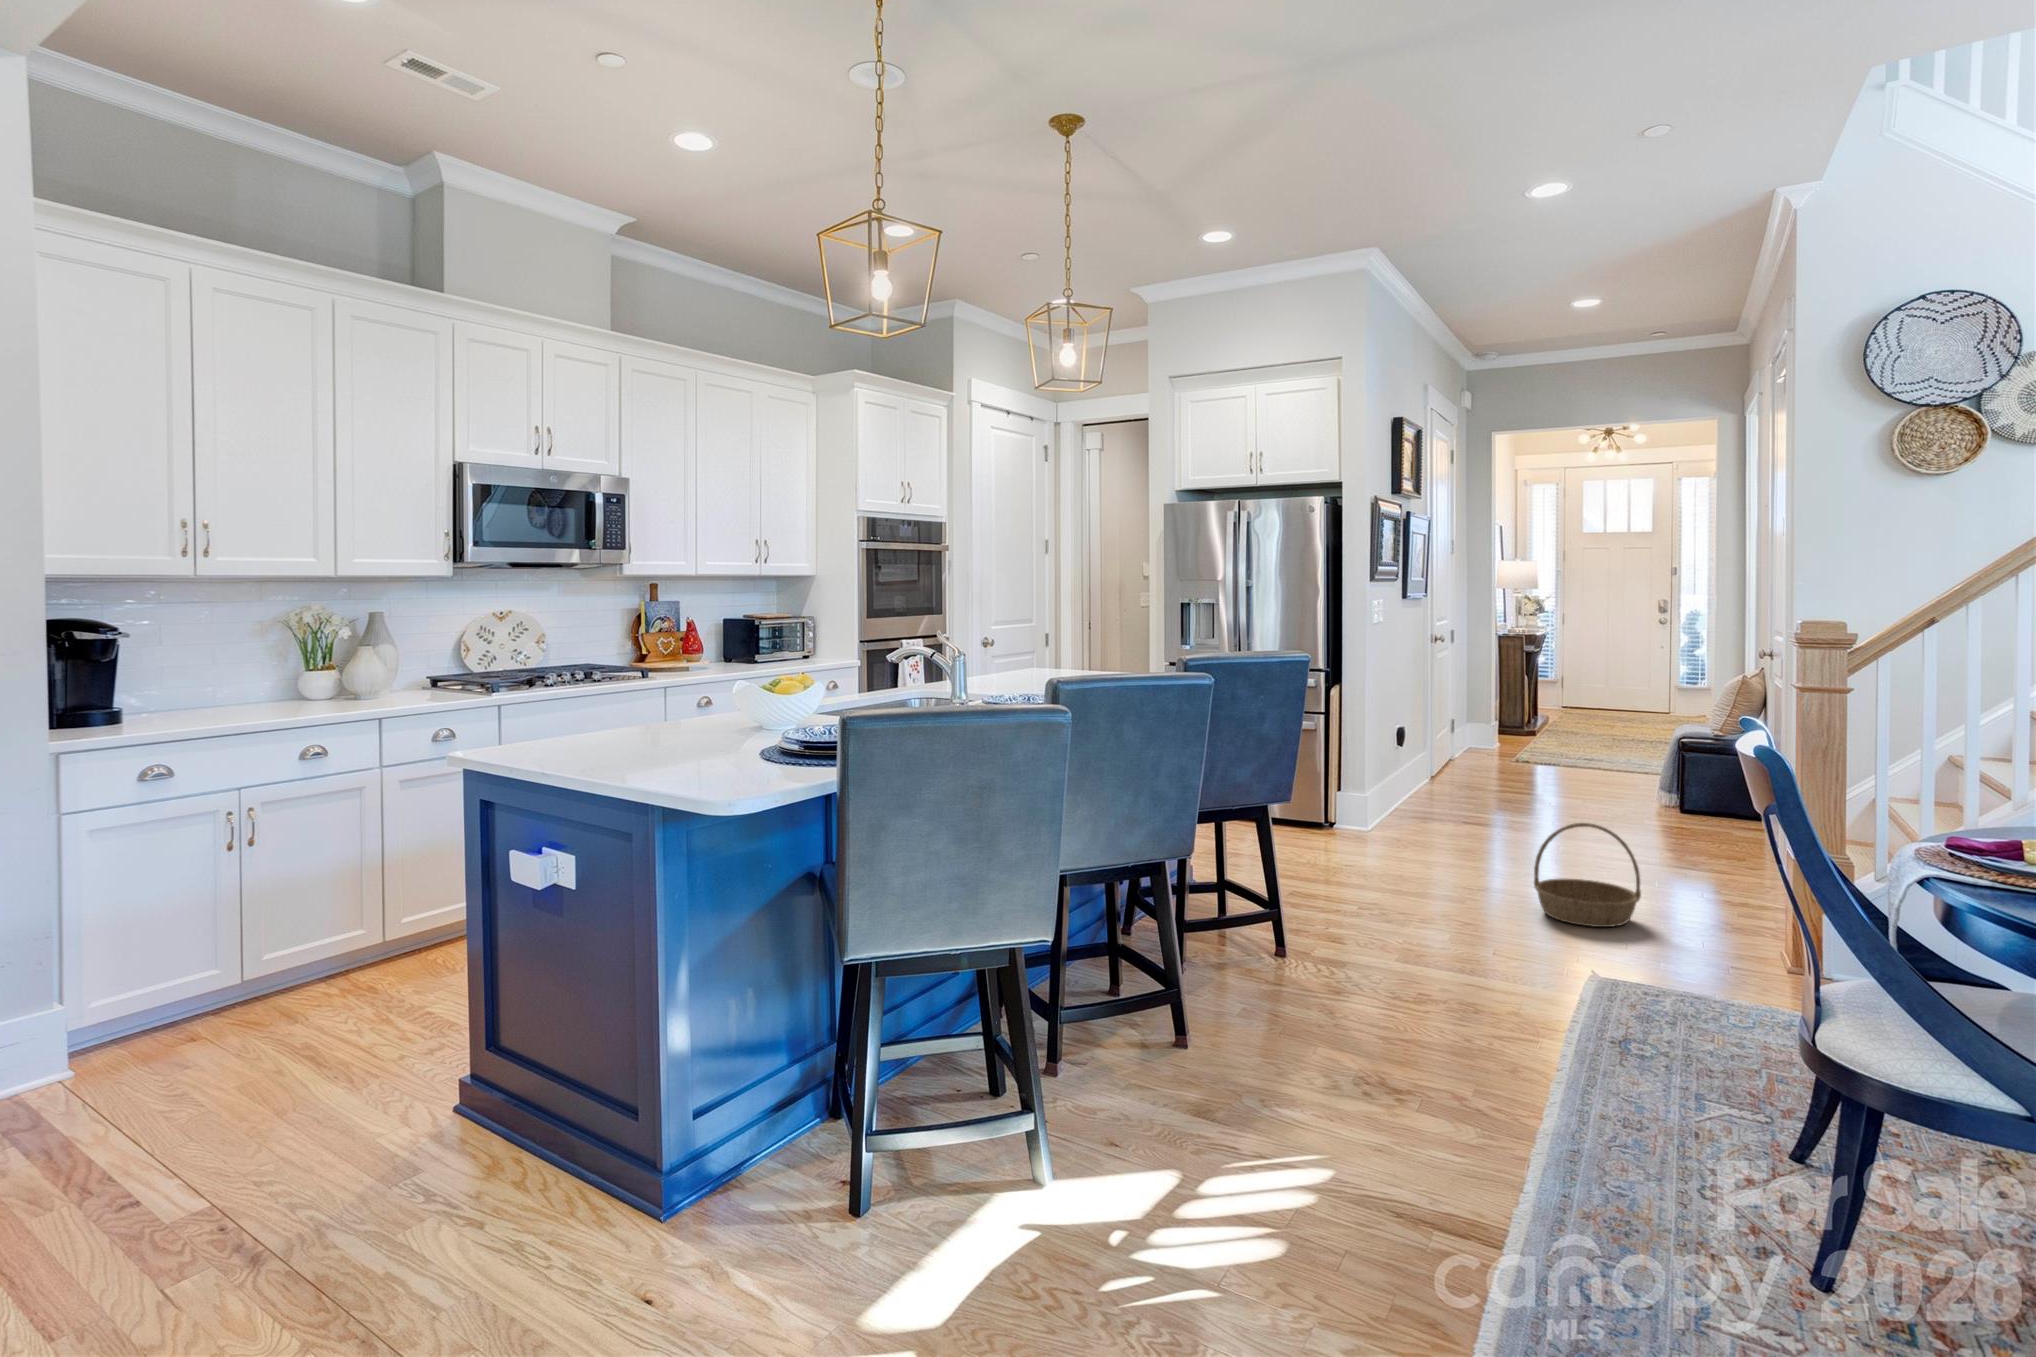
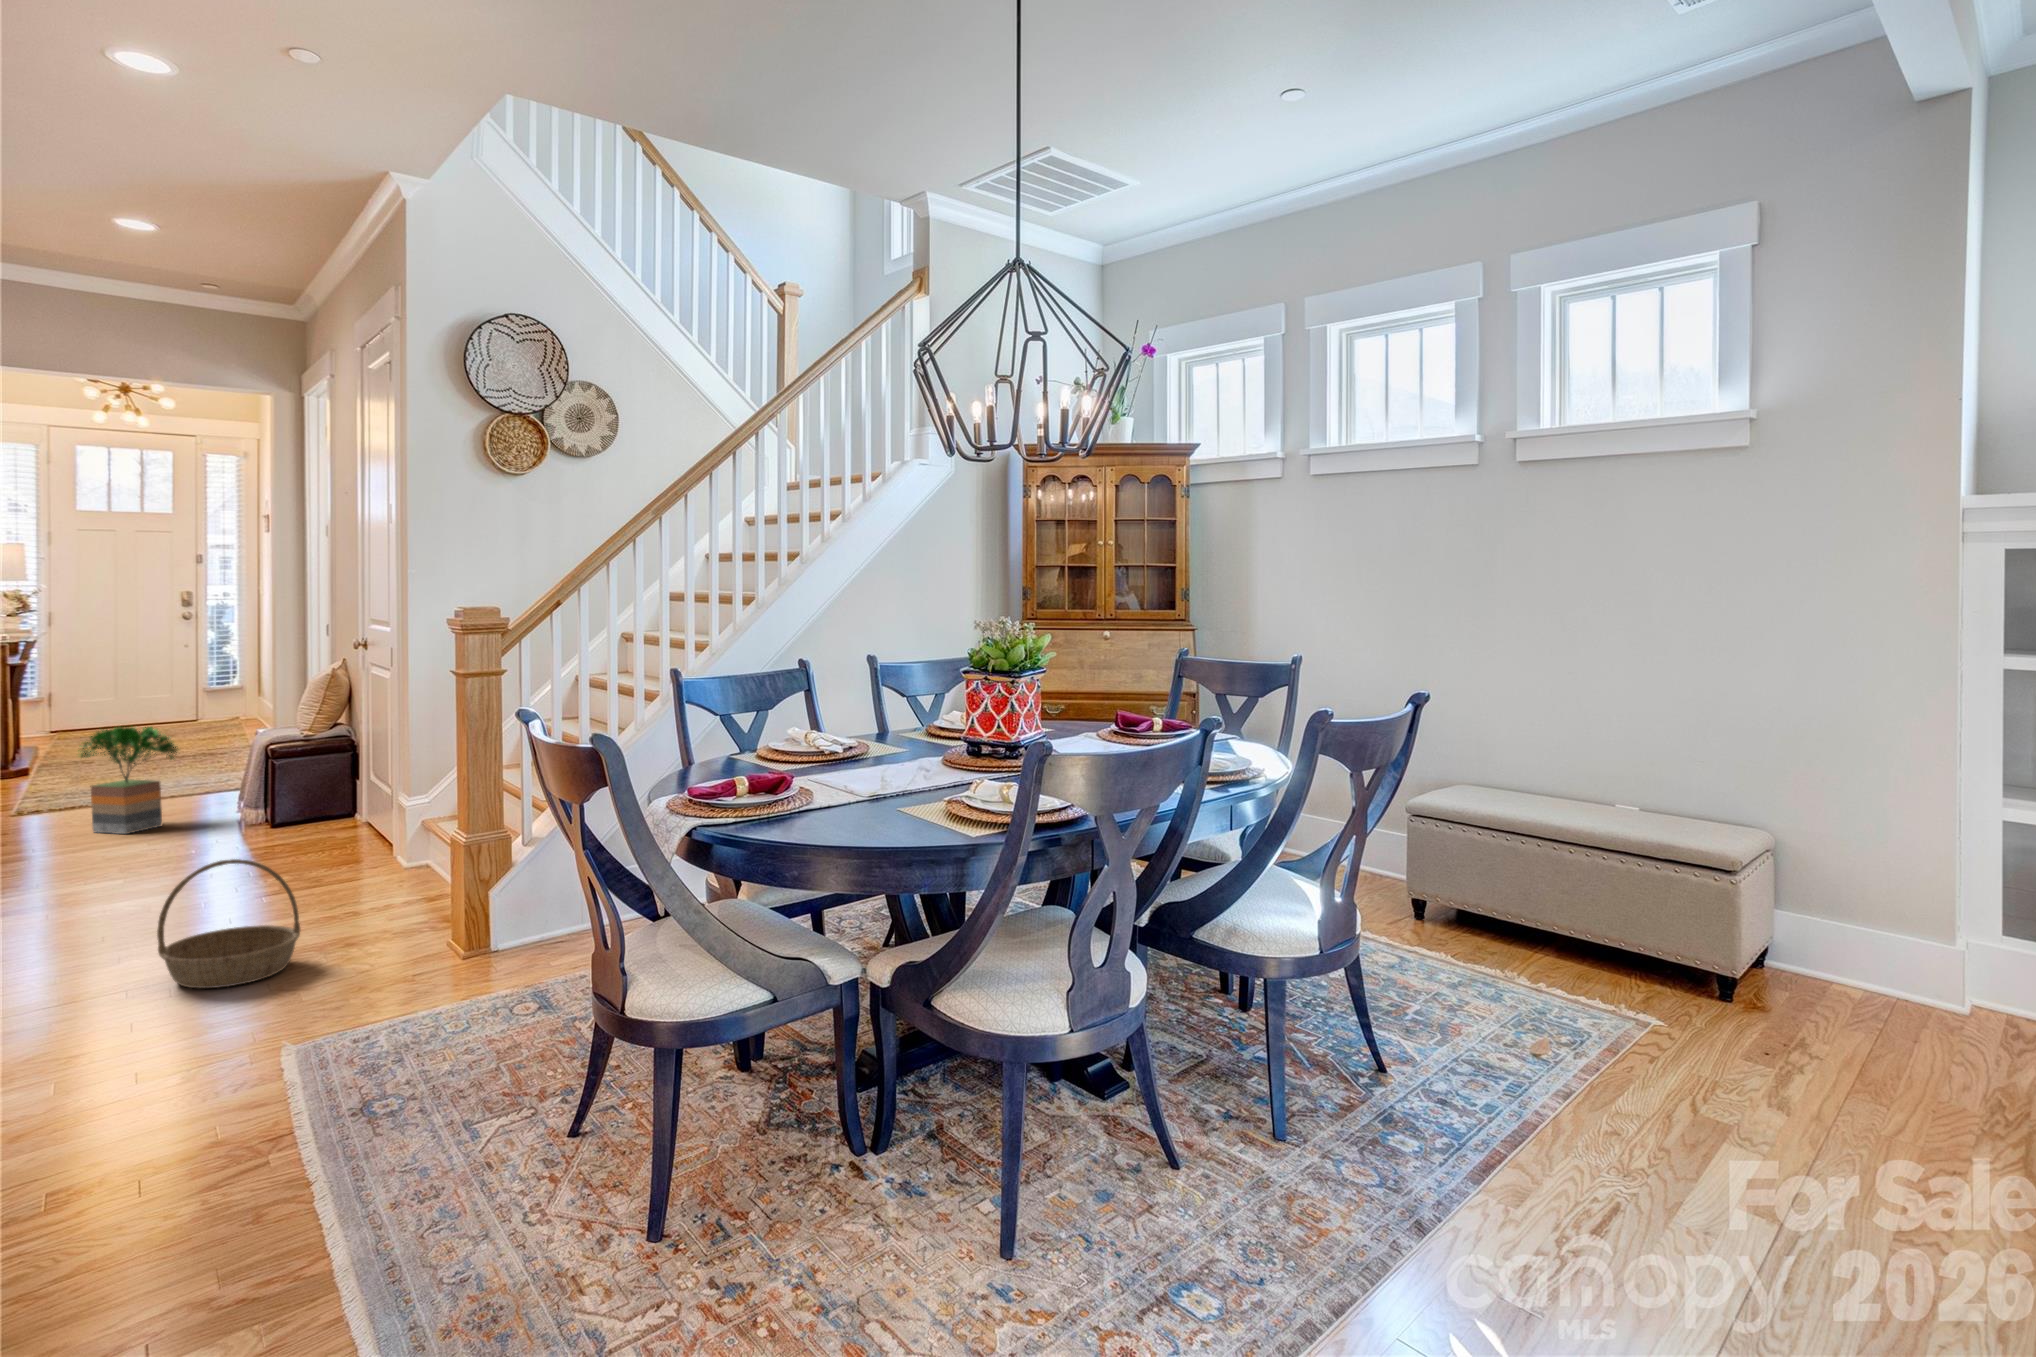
potted tree: none [1540,709,1614,796] -> present [80,726,179,834]

